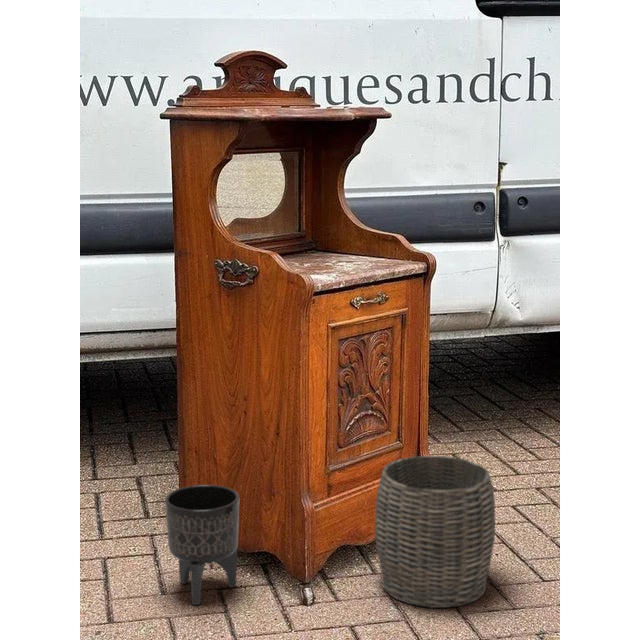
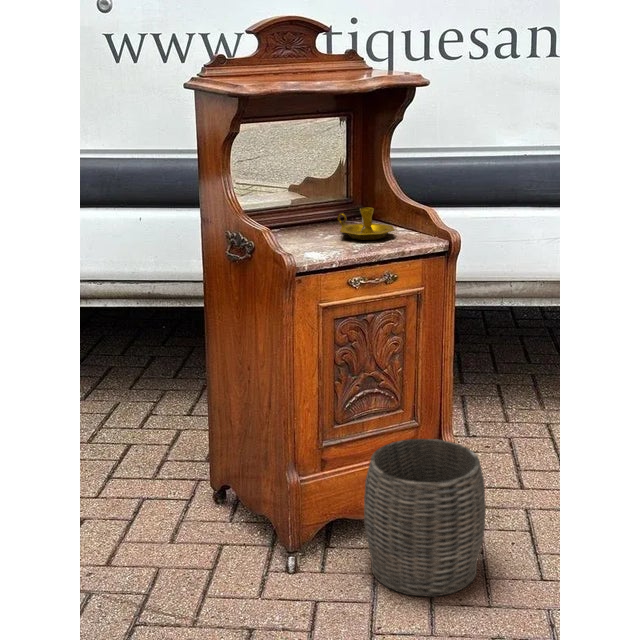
candlestick: none [312,234,375,264] -> present [338,208,395,240]
planter: present [165,485,239,605] -> none [168,445,238,559]

